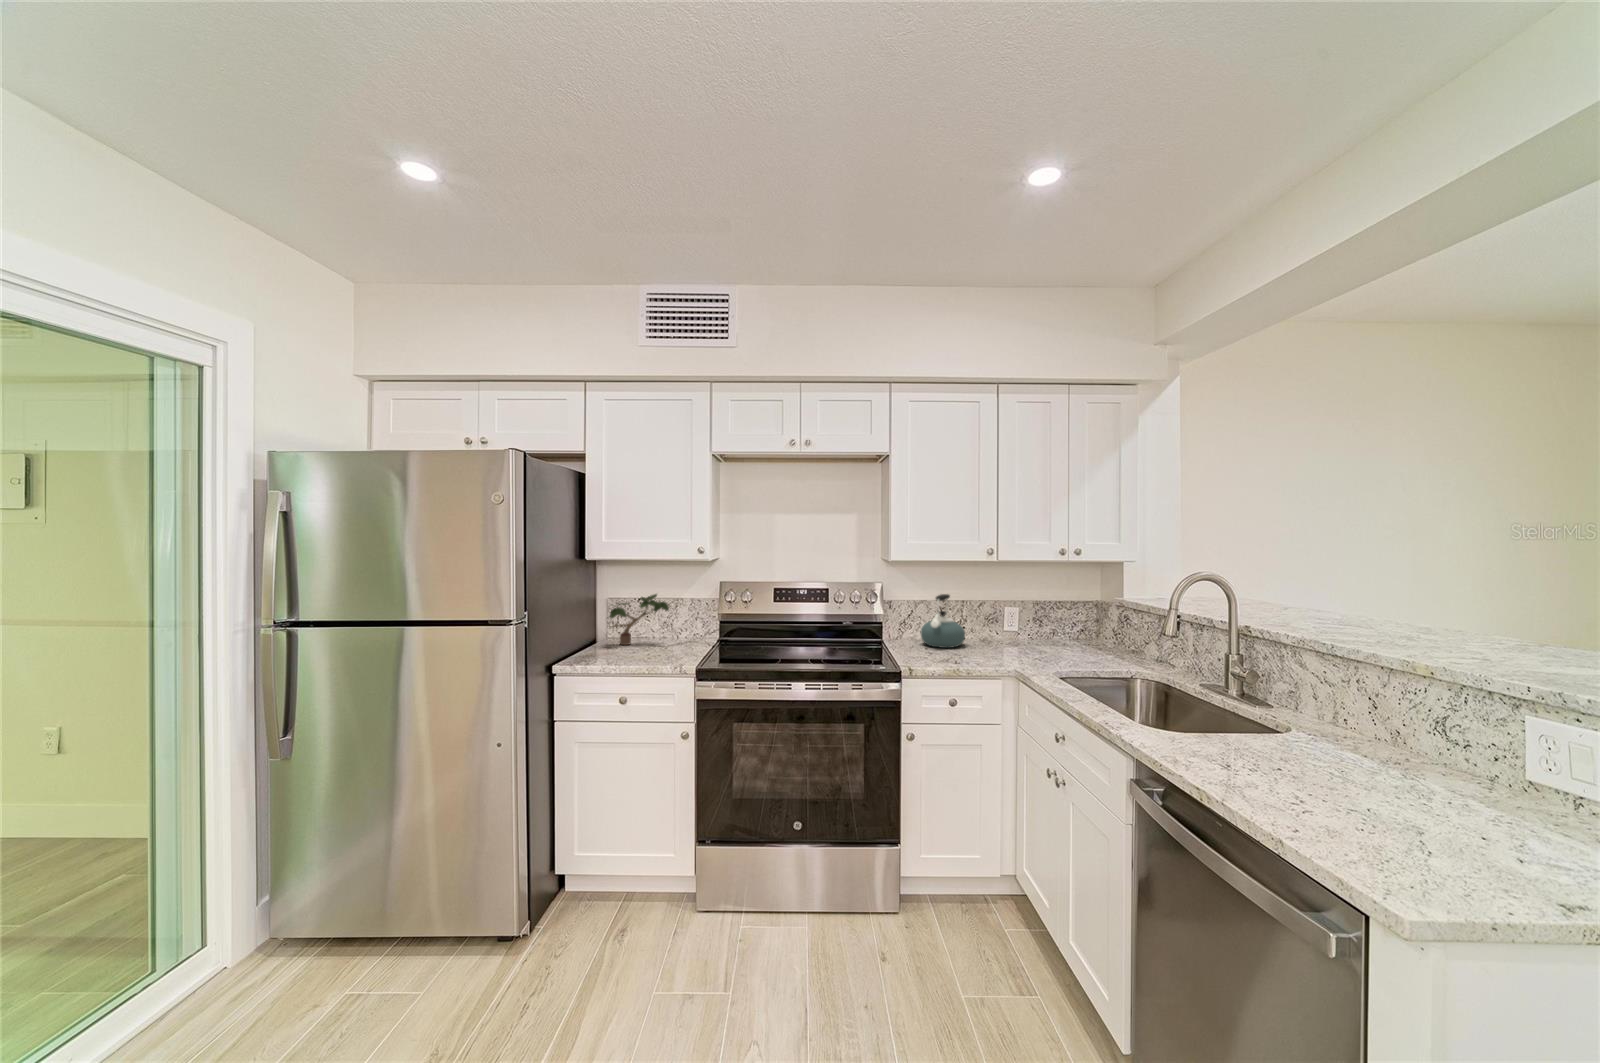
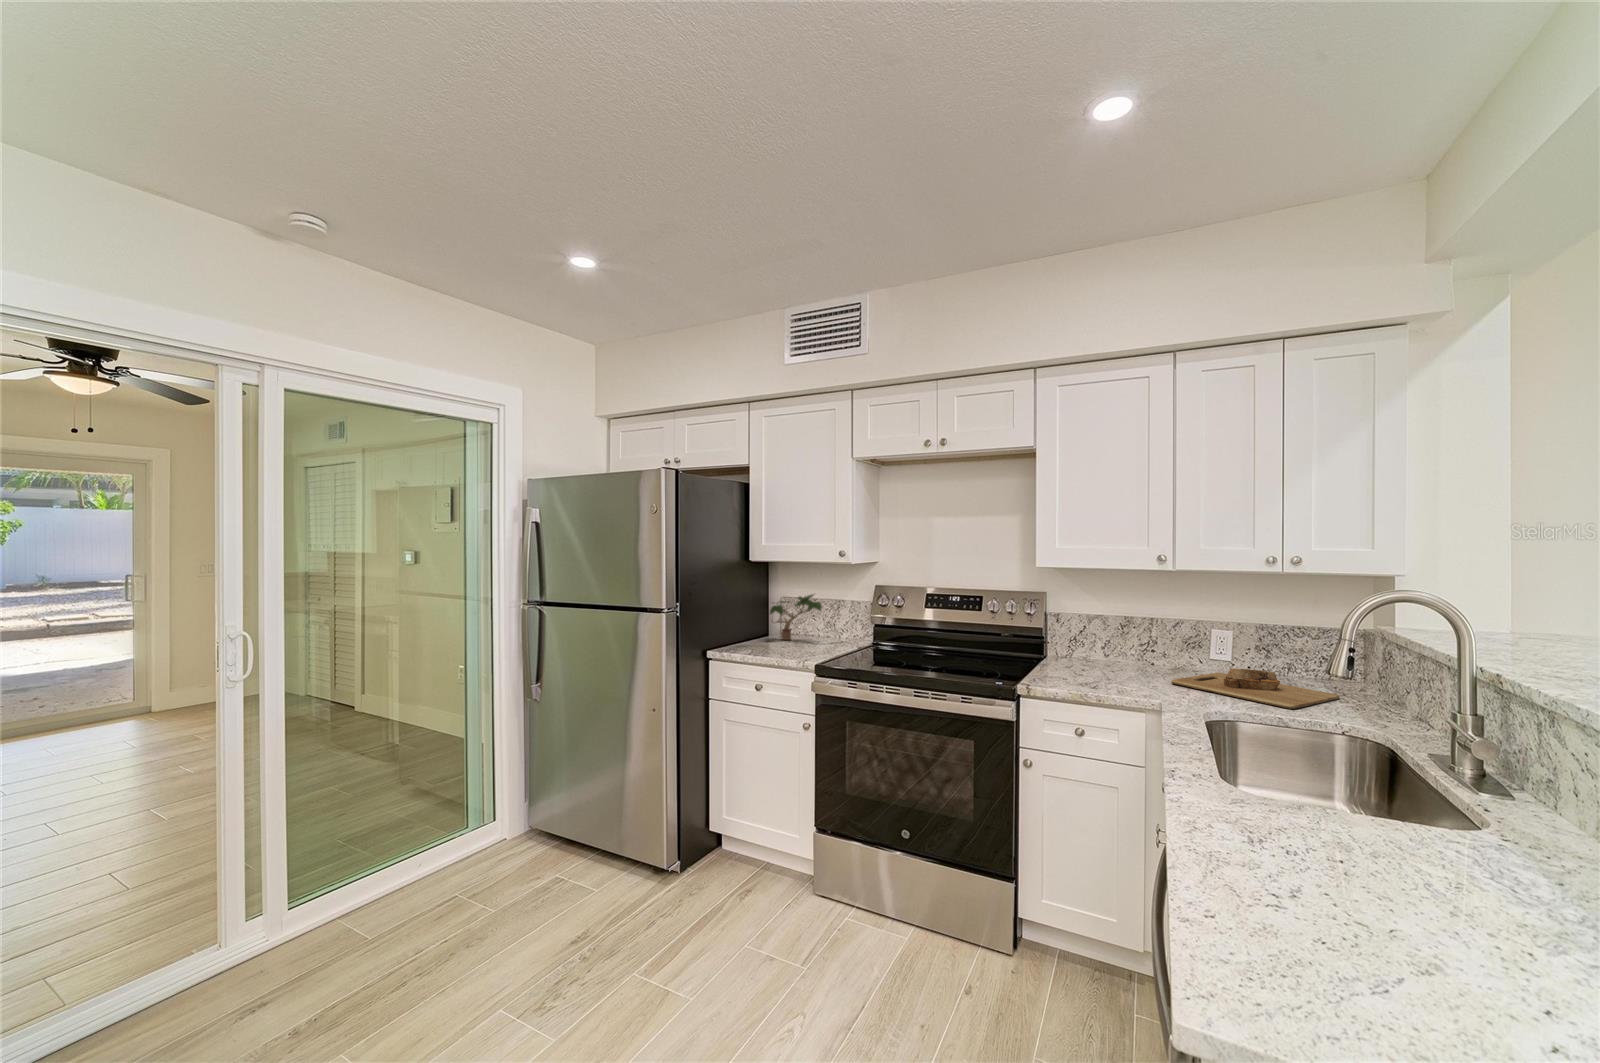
kettle: present [921,594,965,648] -> none [1084,608,1142,672]
cutting board: none [998,636,1104,663] -> present [1171,668,1340,709]

